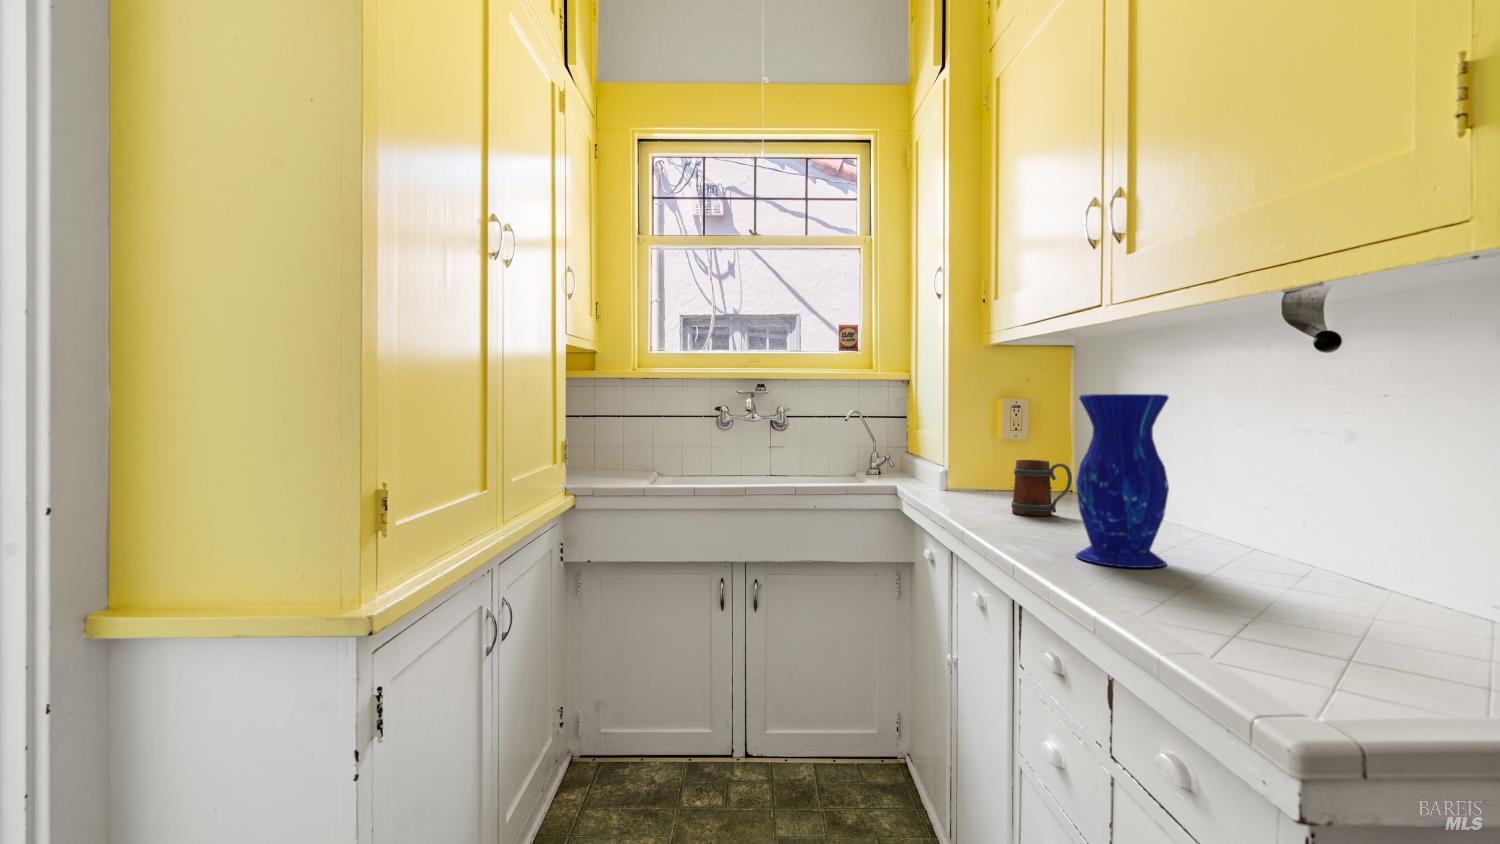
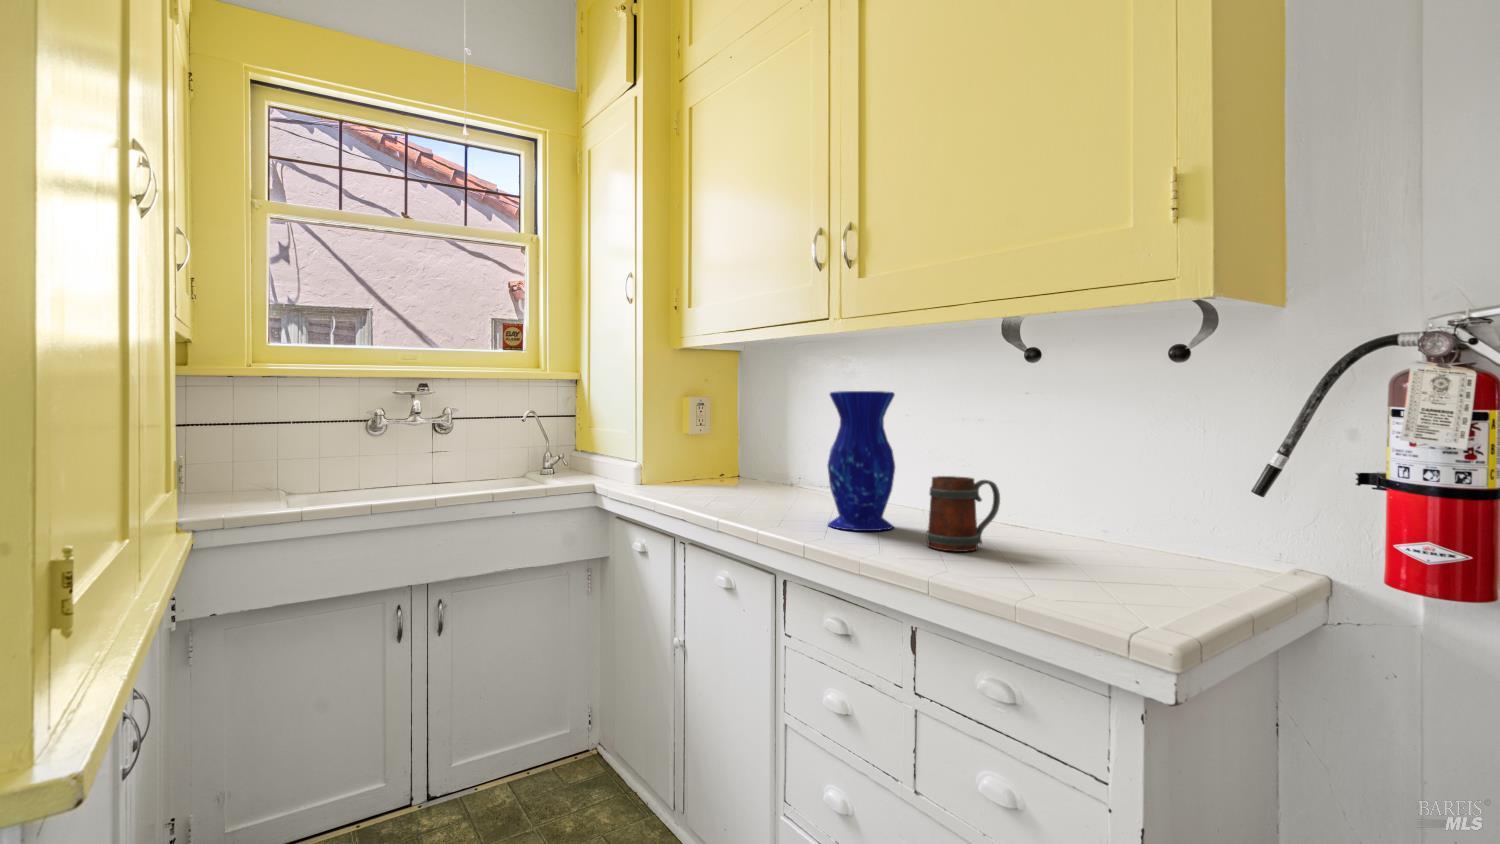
mug: present [1011,460,1072,516] -> present [926,476,1000,552]

